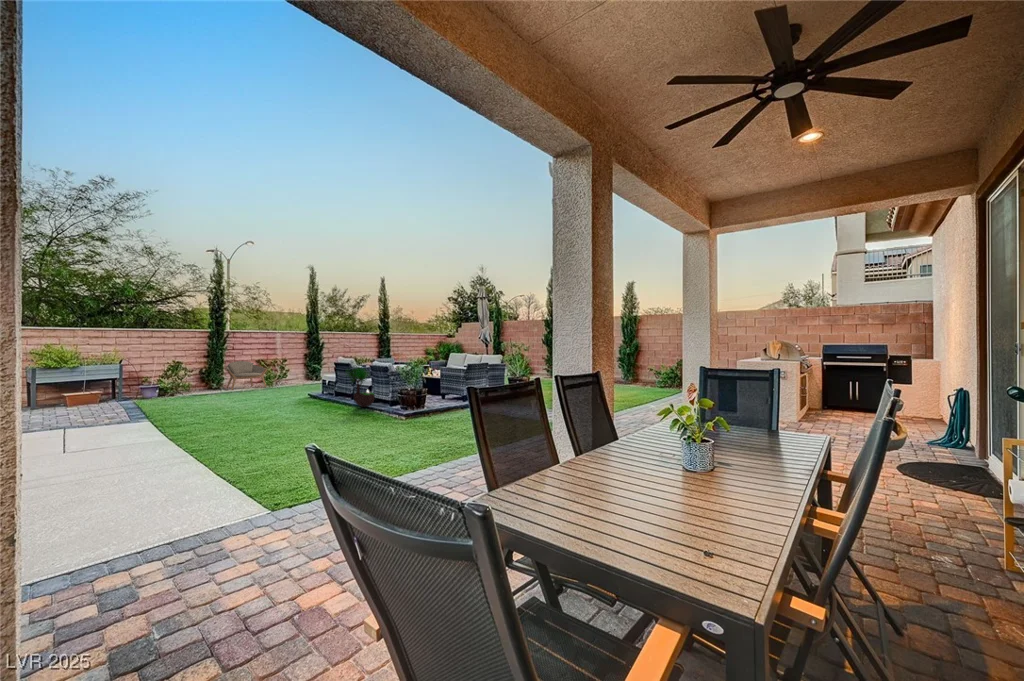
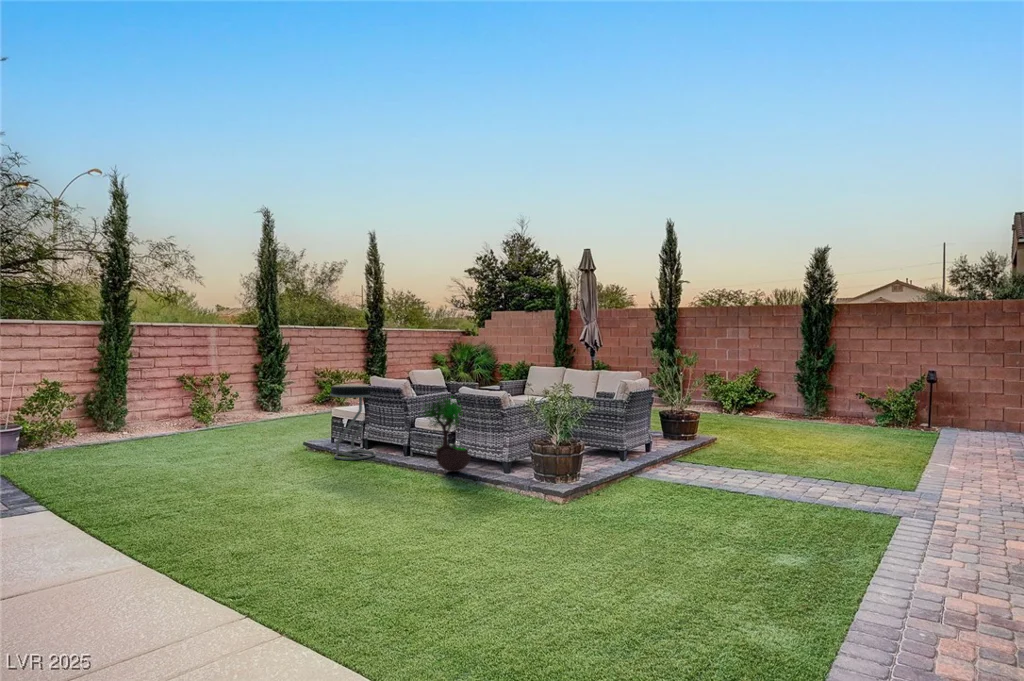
armchair: present [225,361,267,390] -> none [129,379,202,433]
stool: none [310,361,339,402] -> present [330,384,376,460]

